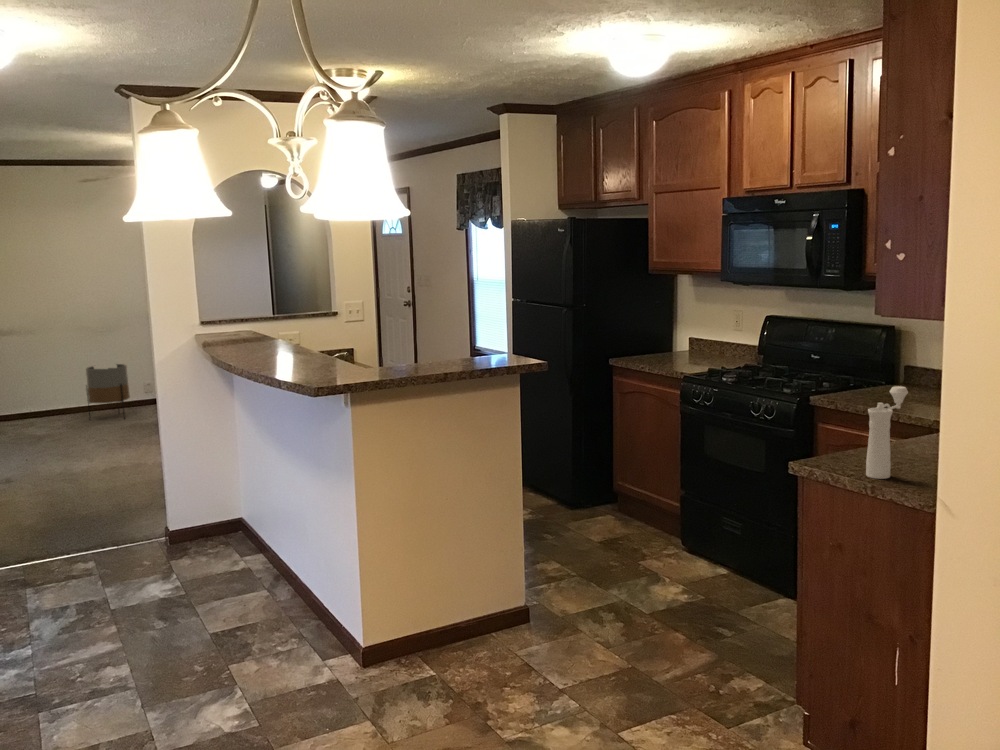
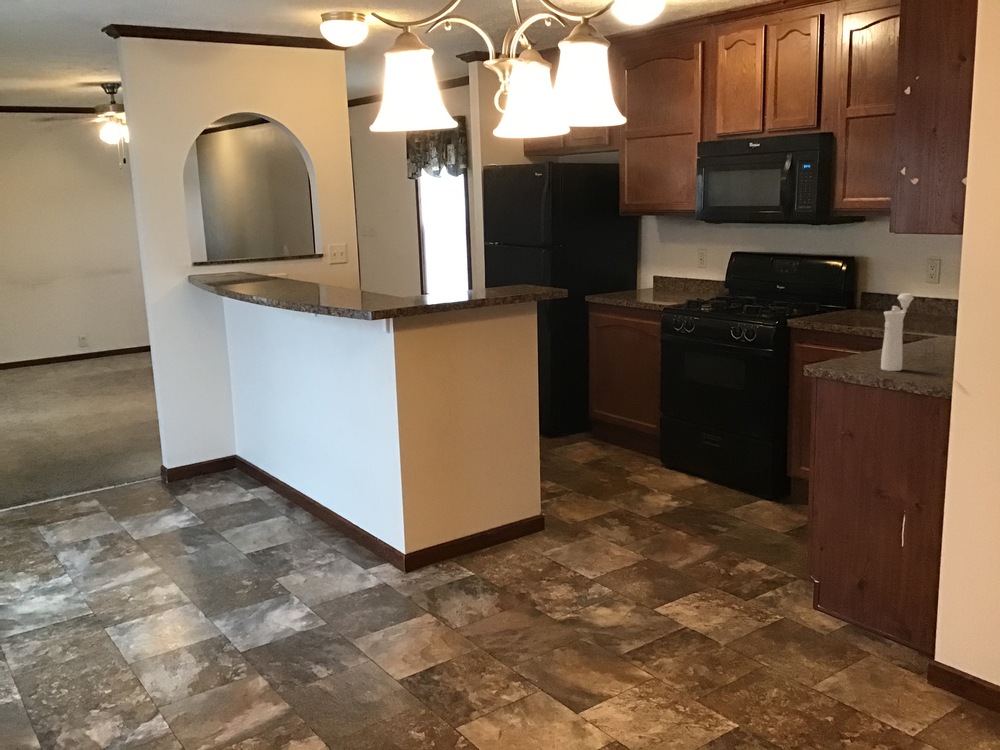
planter: present [86,364,130,418] -> none [27,318,73,375]

